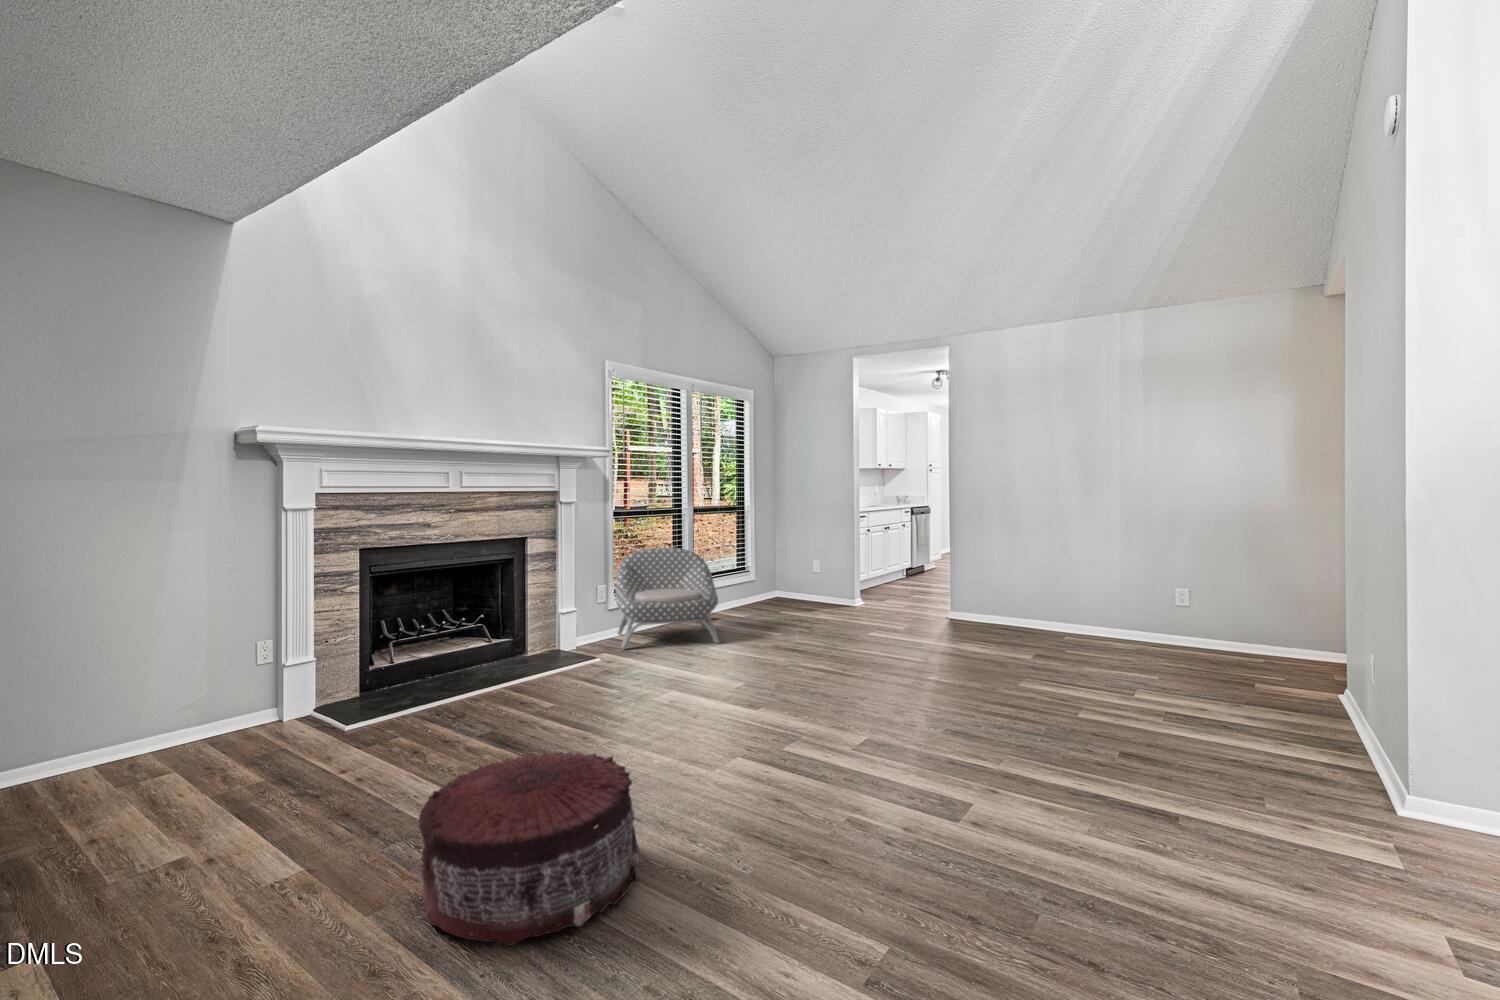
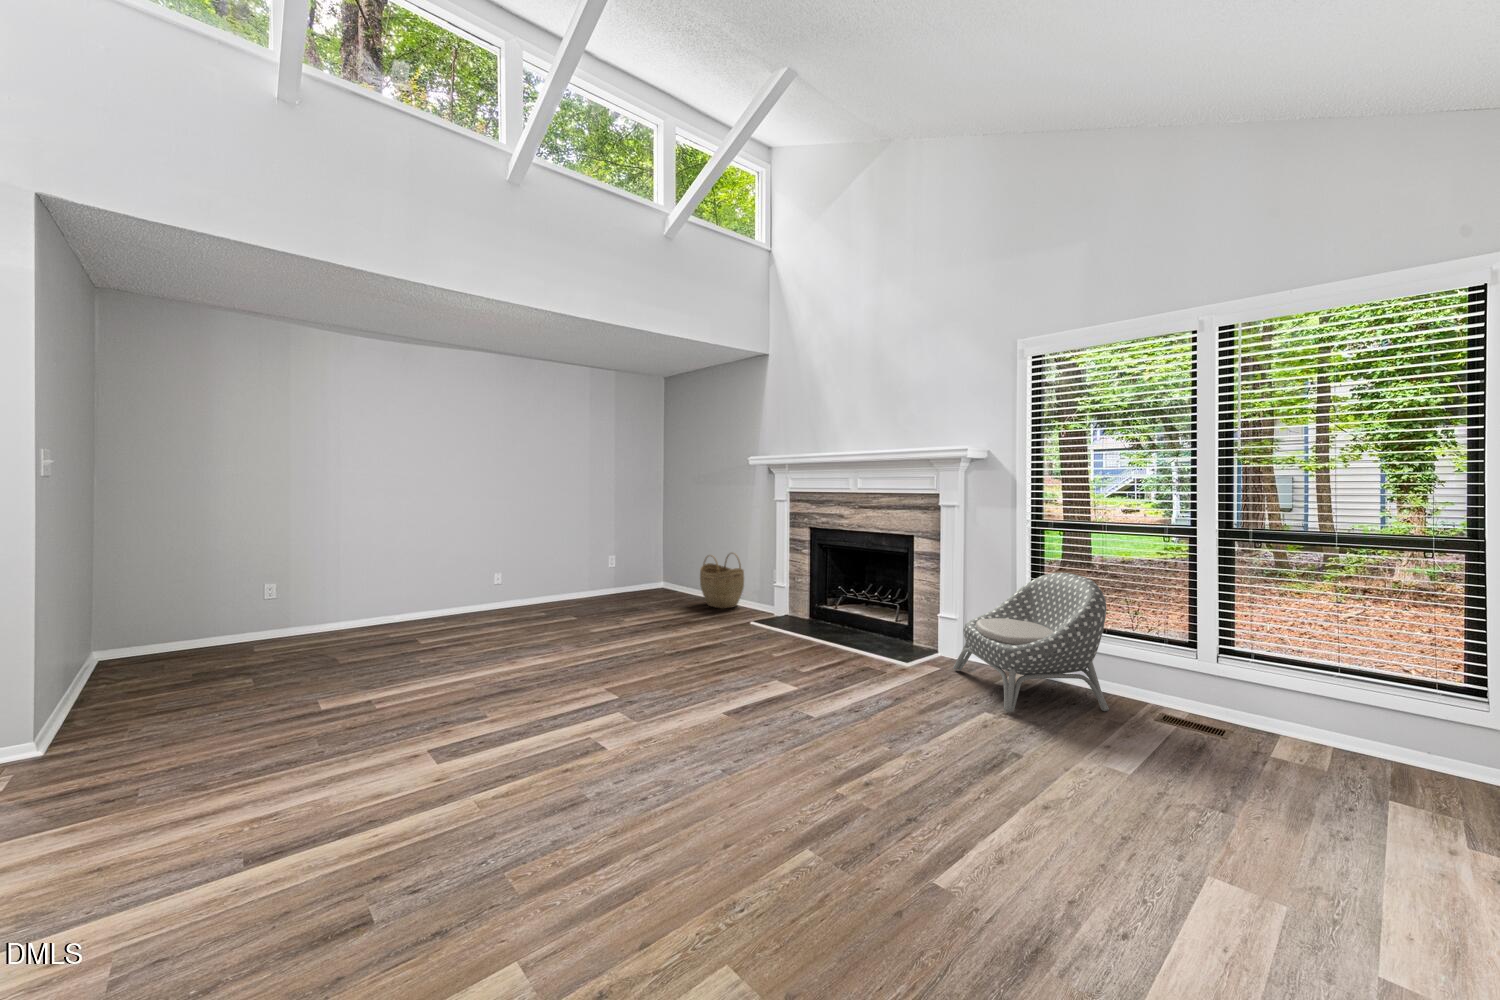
woven basket: none [79,635,223,776] -> present [700,553,744,609]
pouf: present [419,751,639,946] -> none [481,609,572,669]

